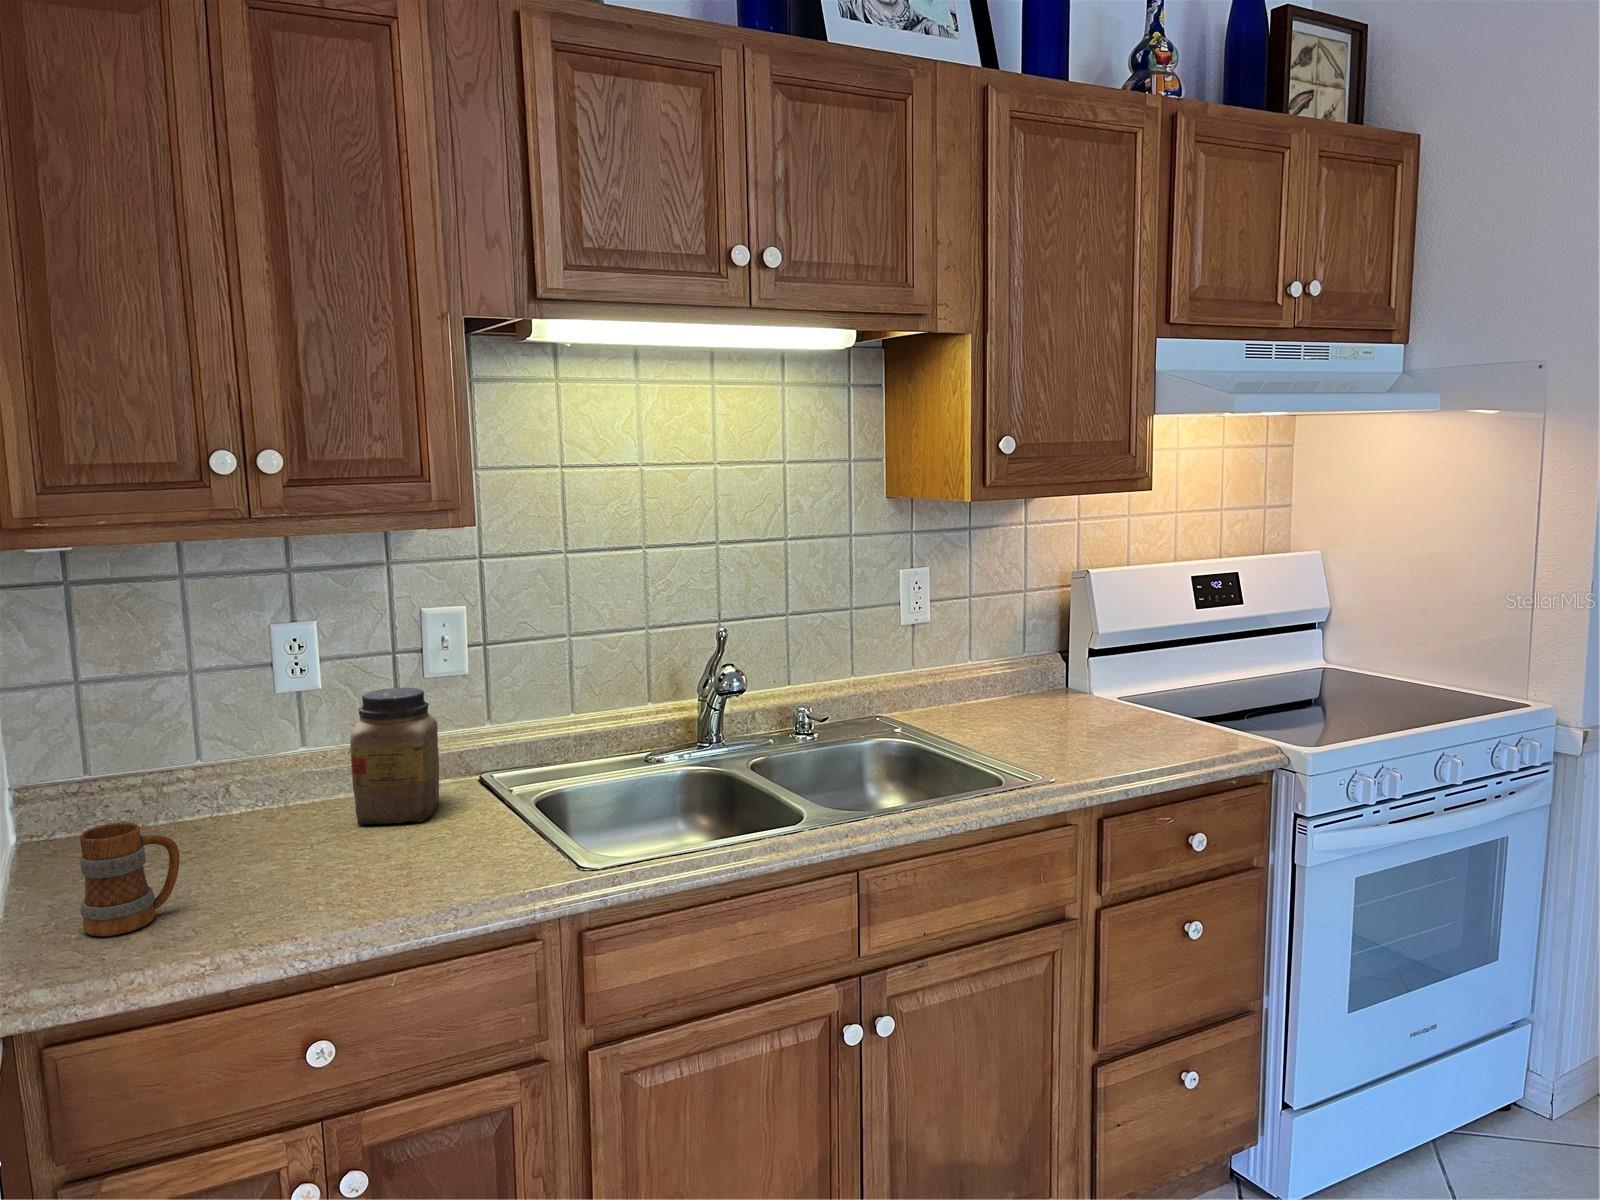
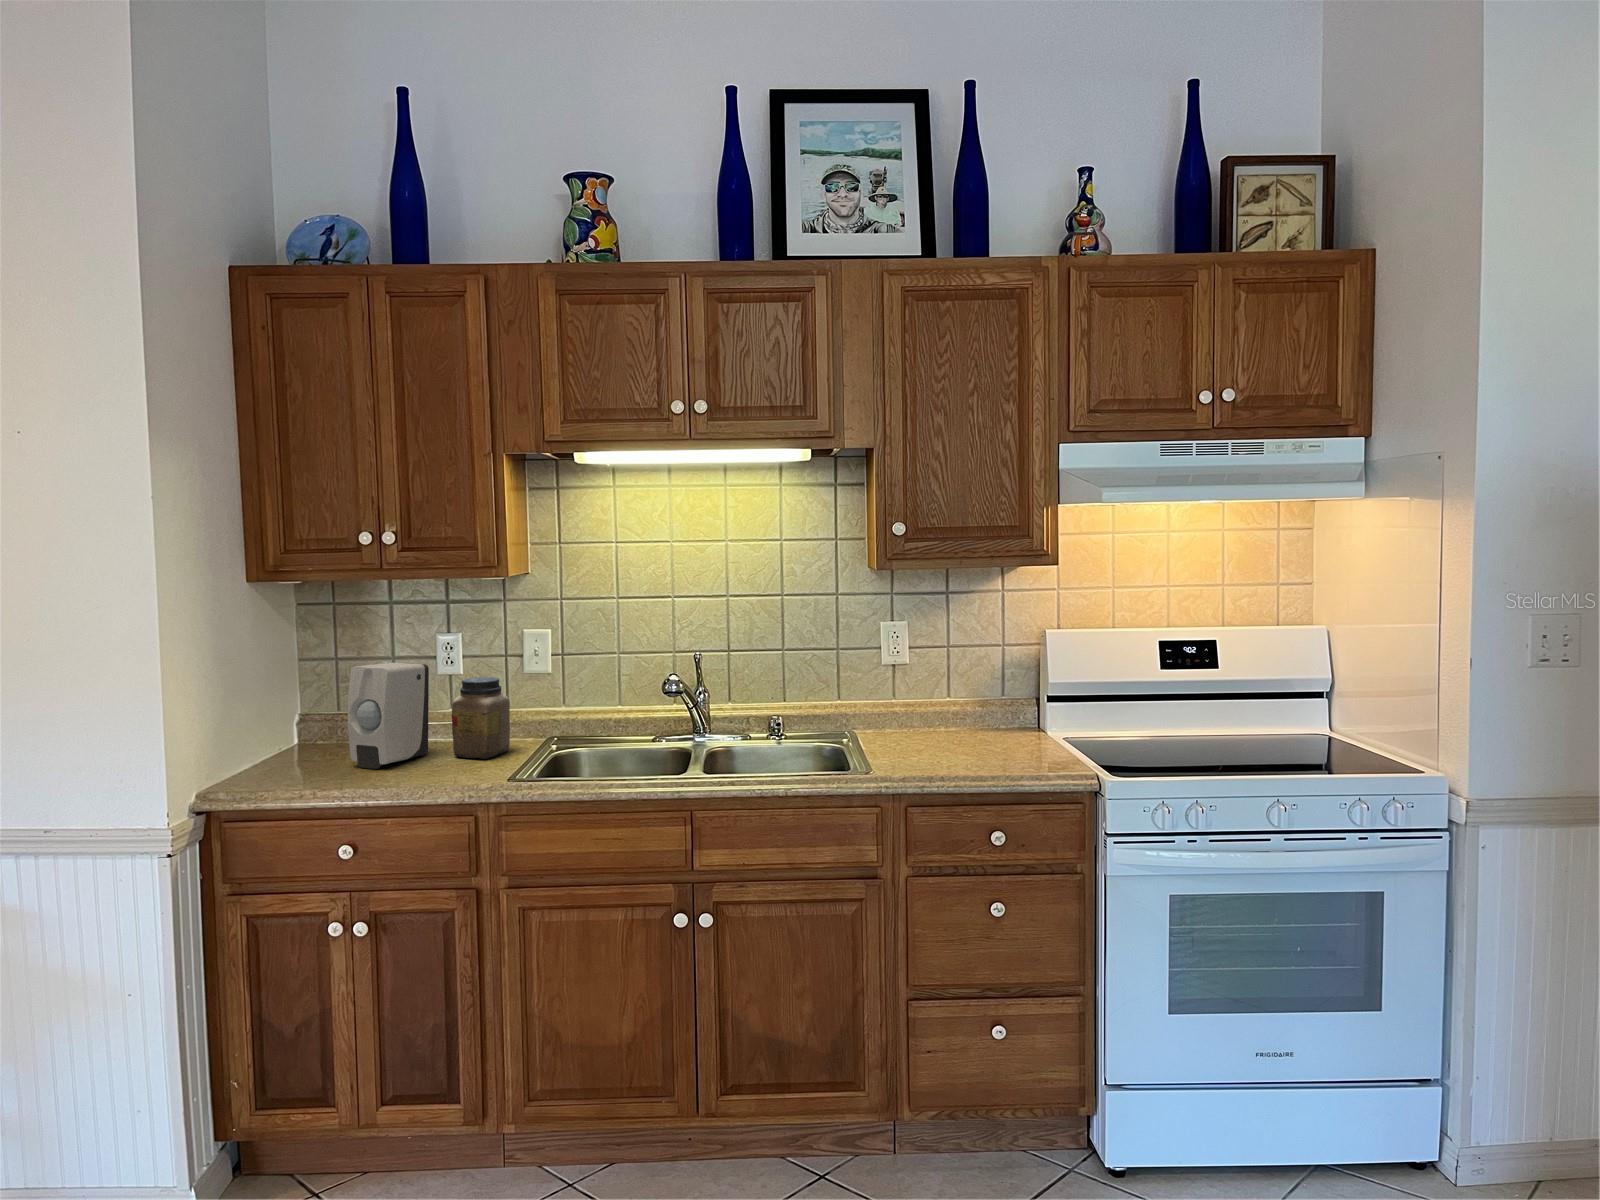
soap dispenser: none [171,677,304,869] -> present [348,663,429,769]
mug: present [80,822,179,936] -> none [279,732,329,789]

